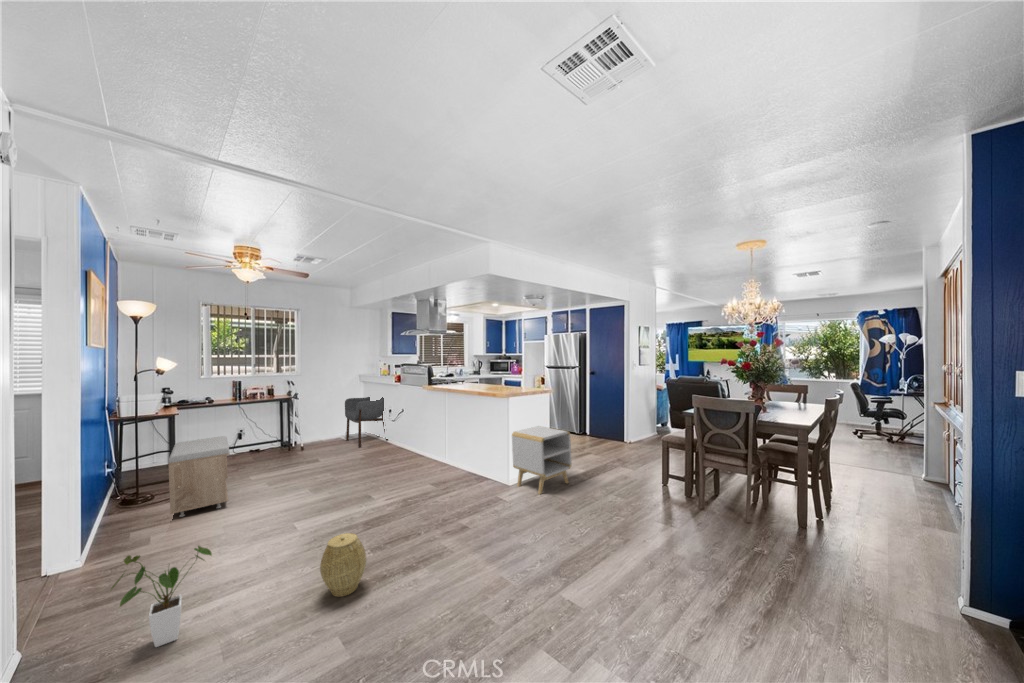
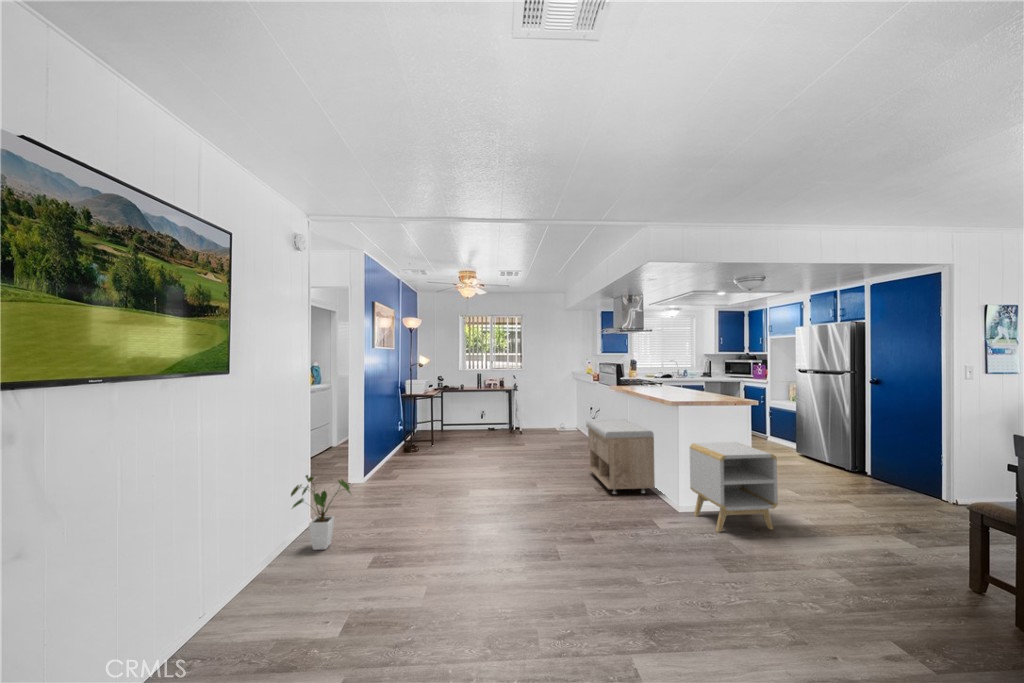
armchair: present [345,397,388,448] -> none [545,385,586,442]
storage bench: present [168,436,229,517] -> present [586,419,655,494]
woven basket: present [320,533,366,597] -> none [425,503,467,562]

